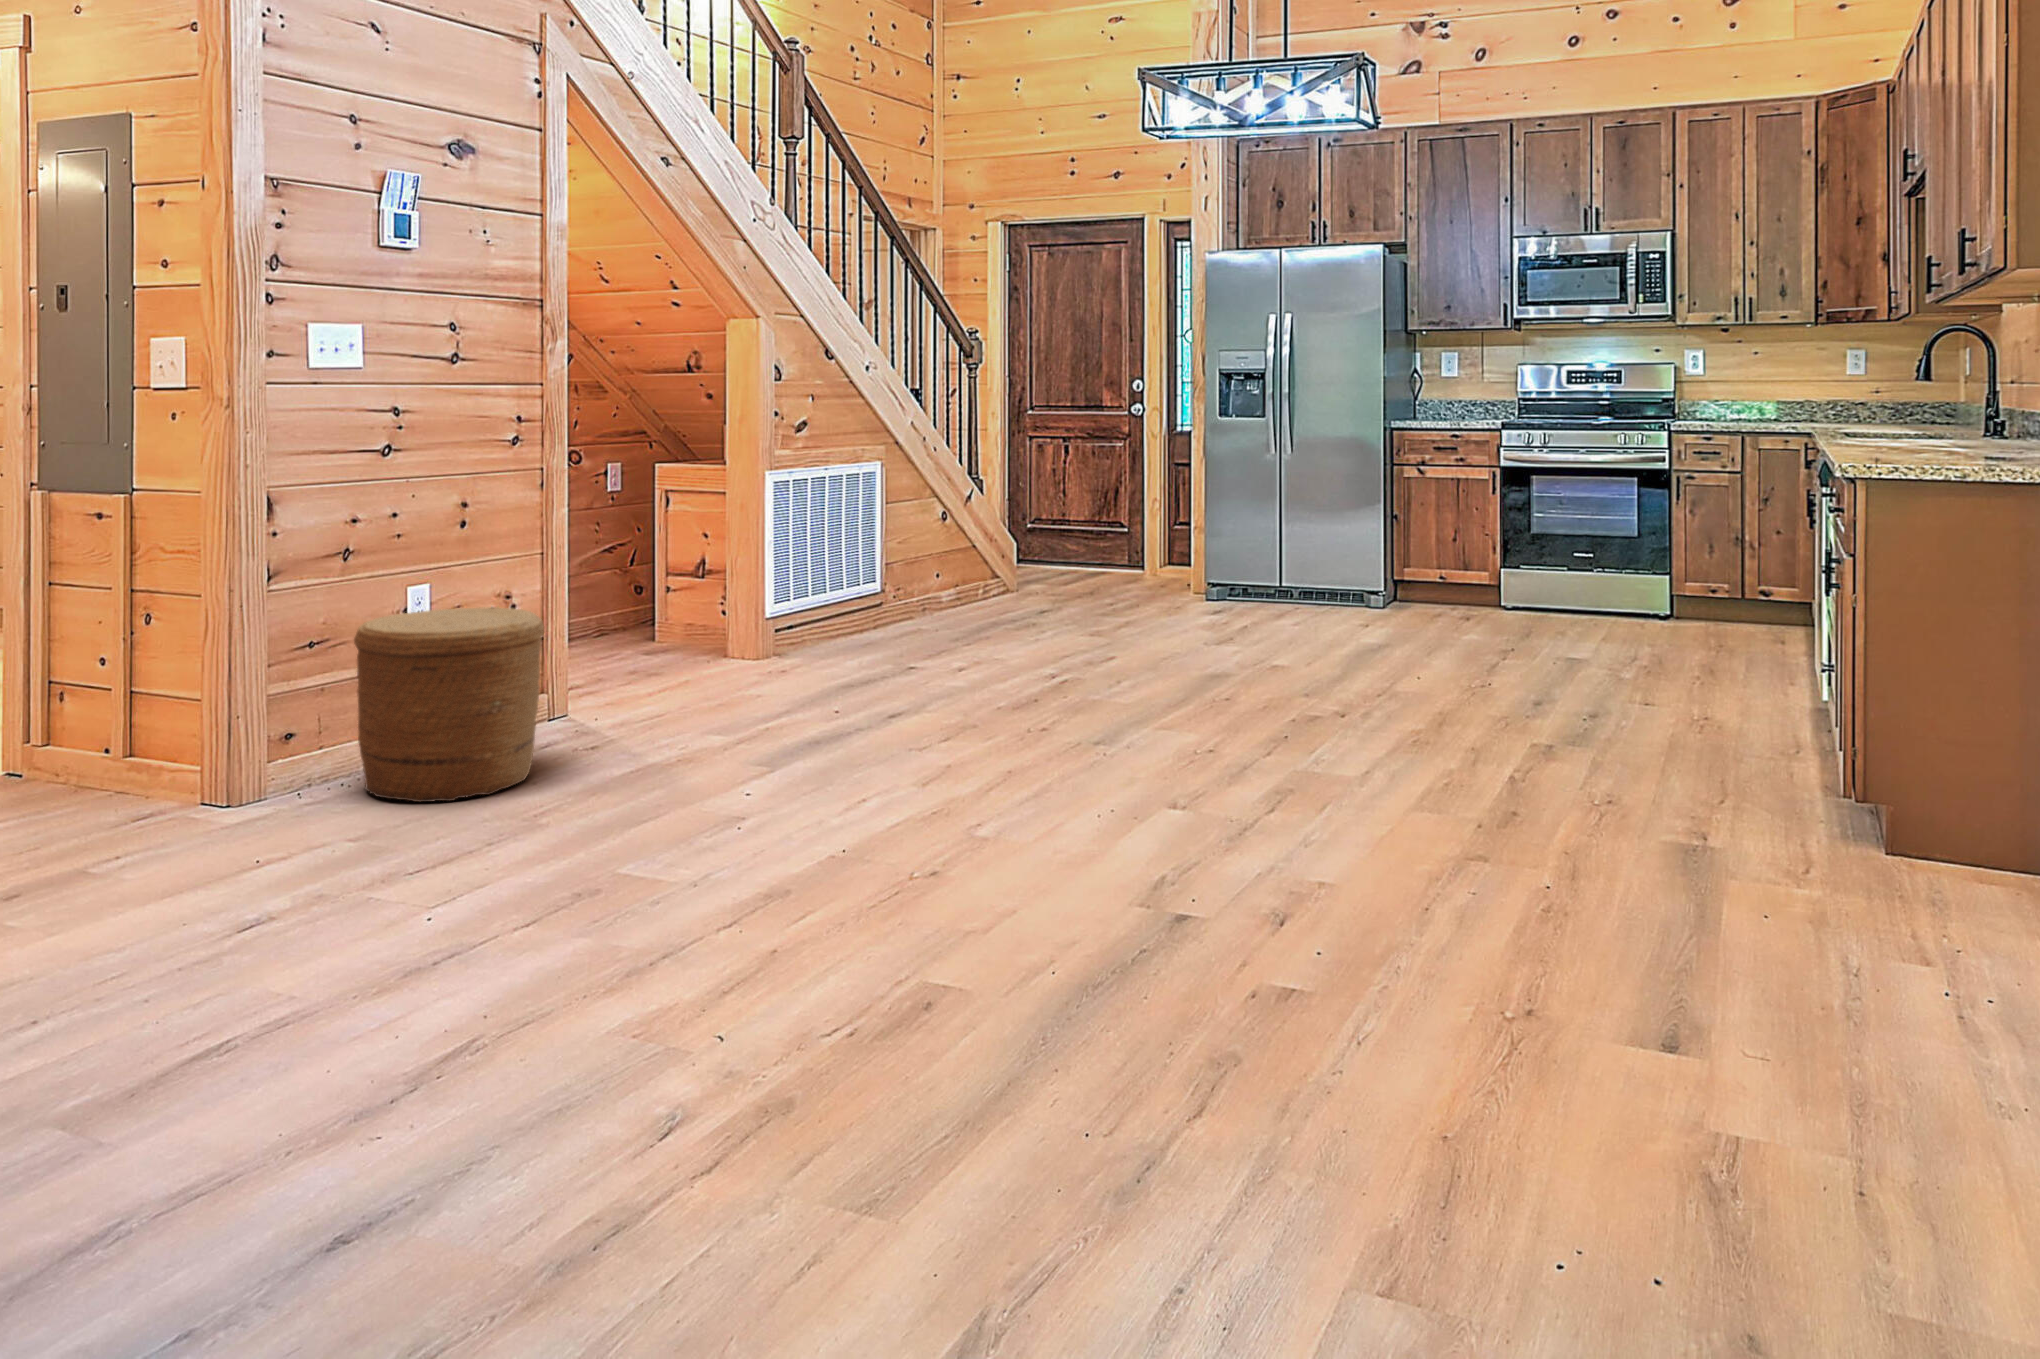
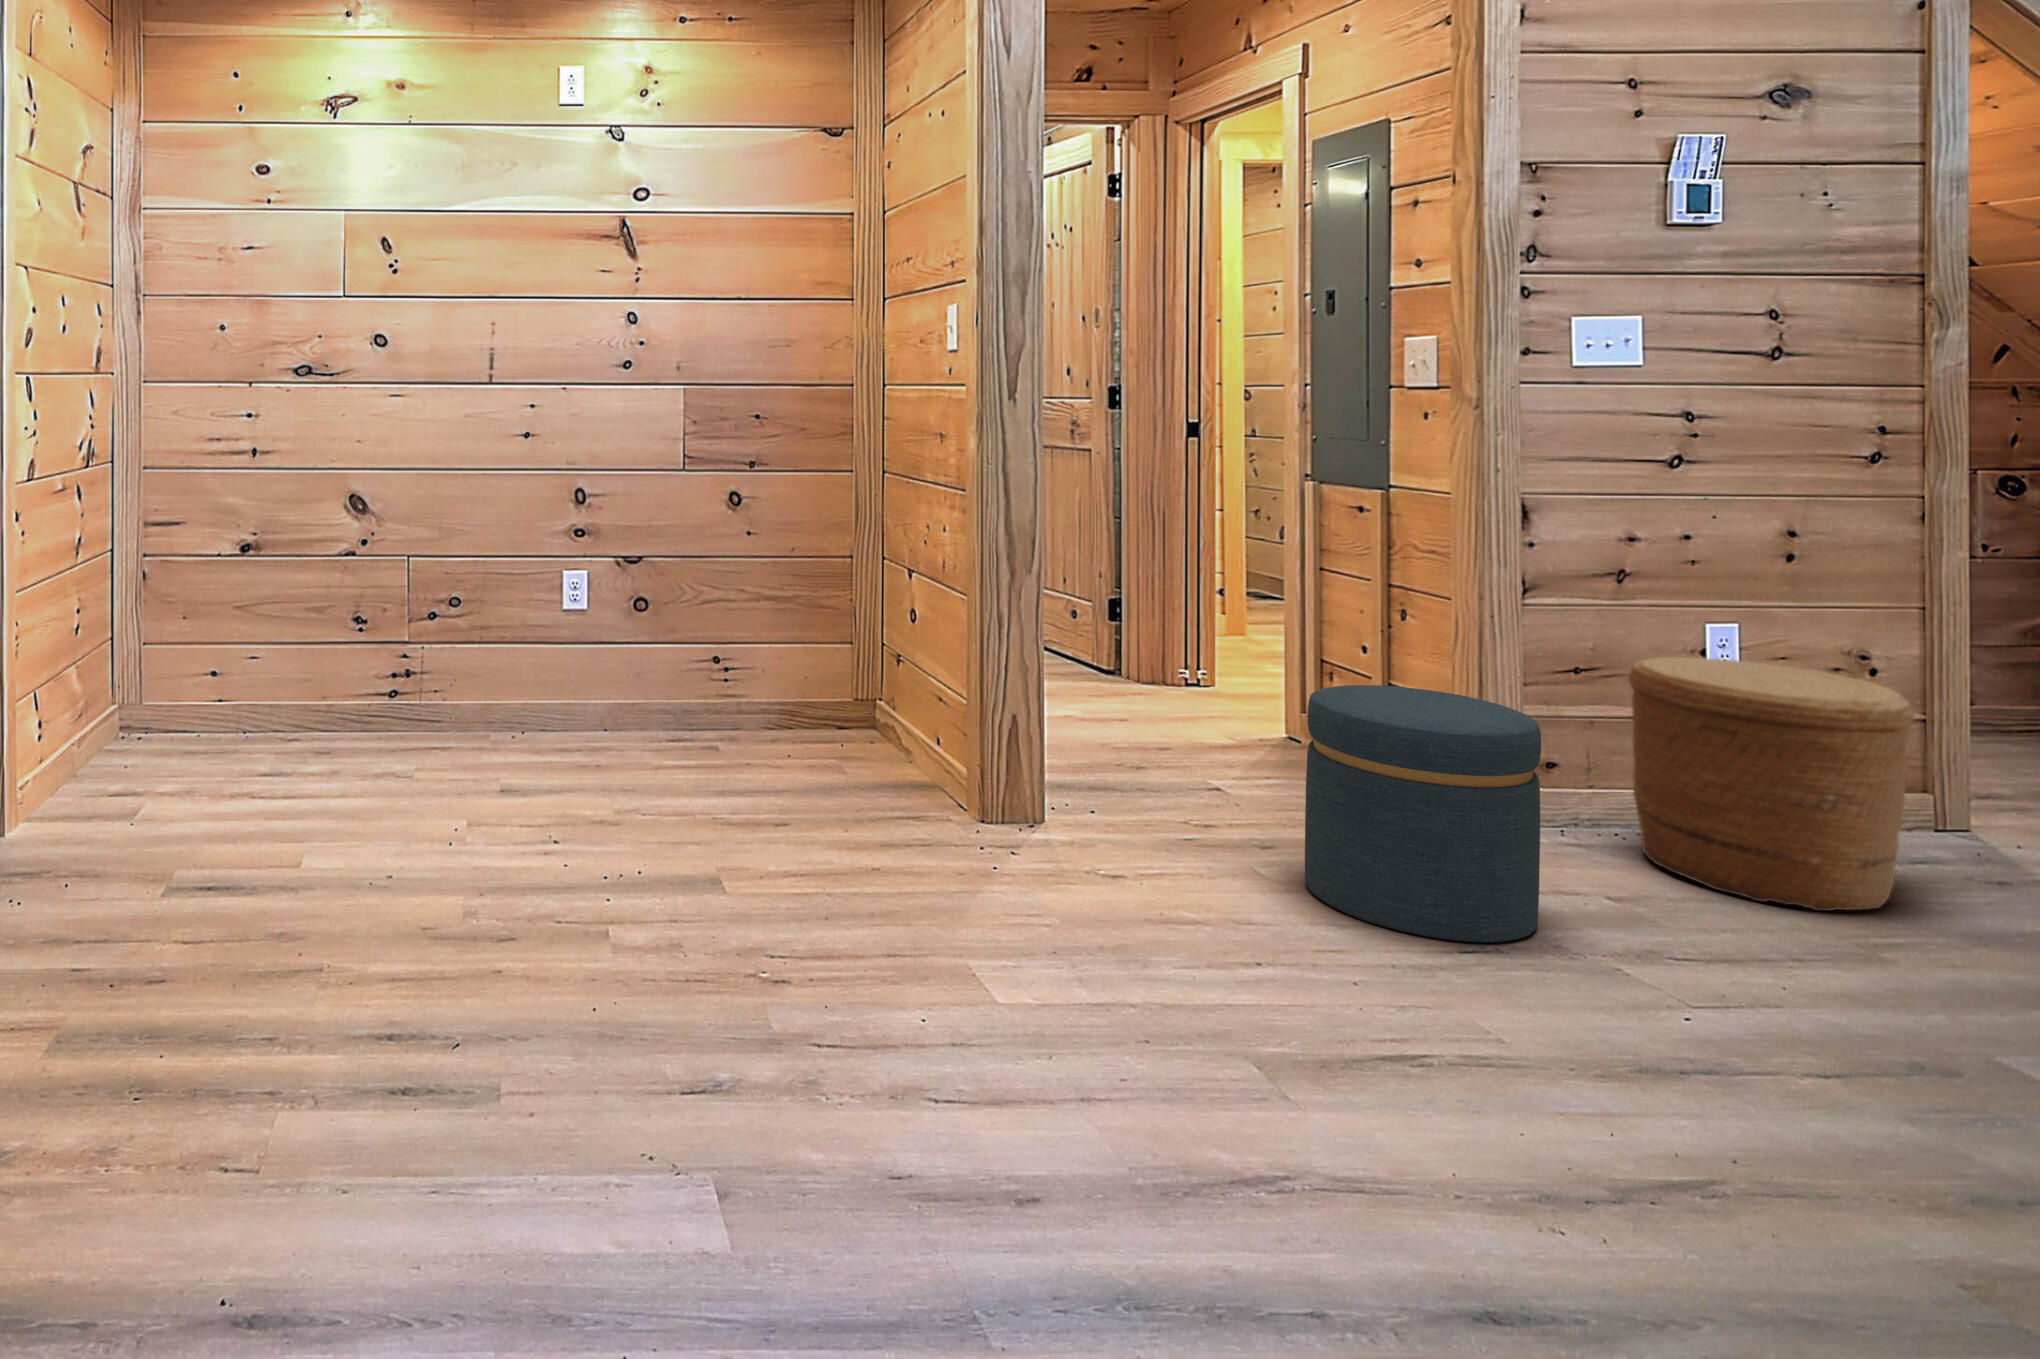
ottoman: none [64,686,297,935] -> present [1305,685,1541,942]

